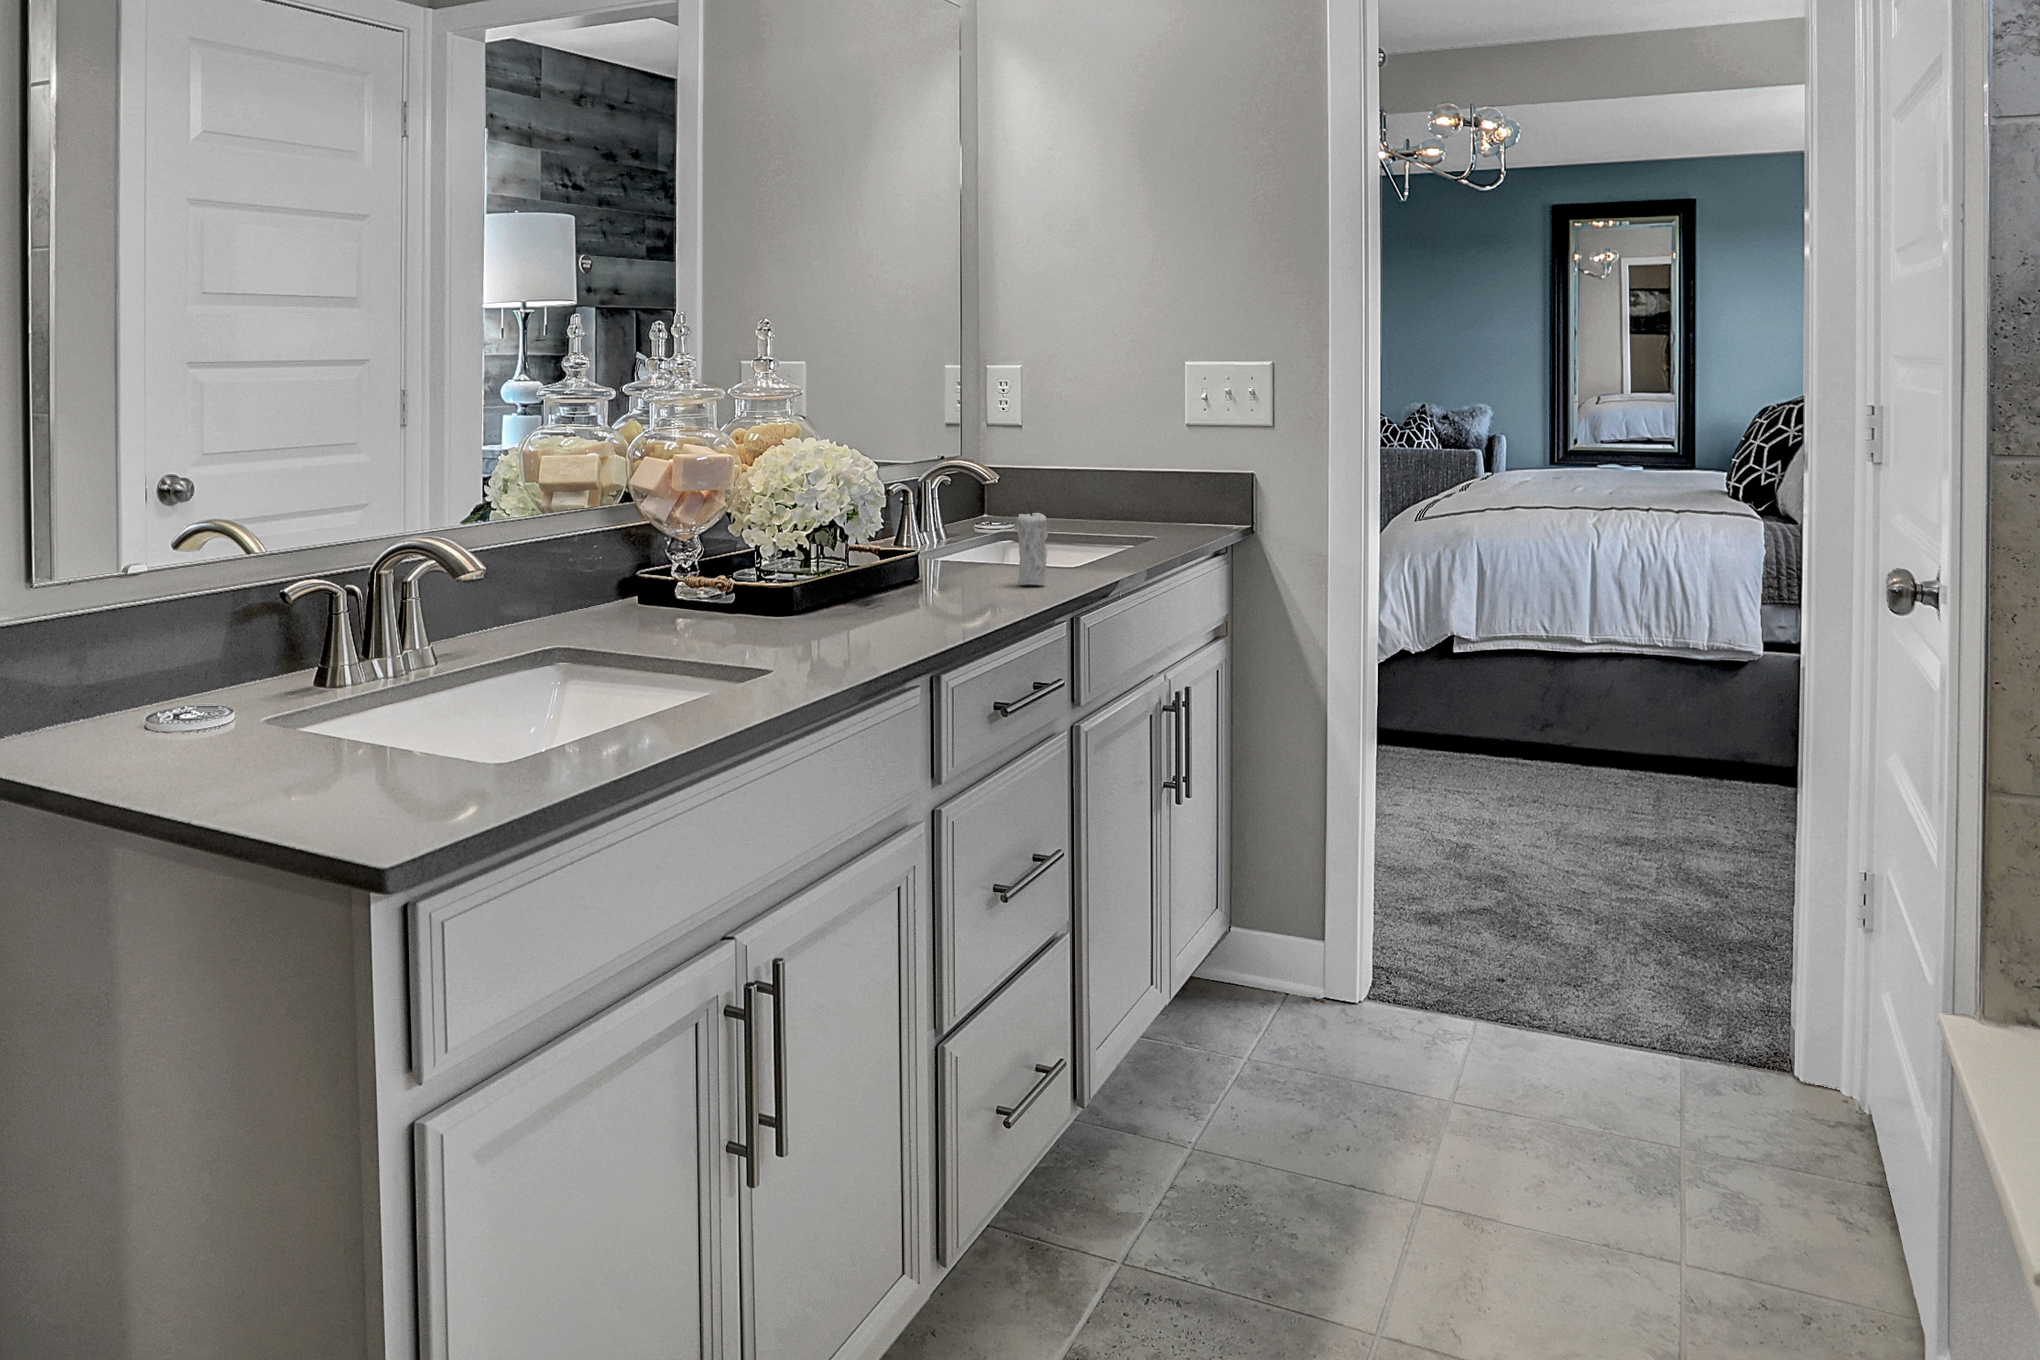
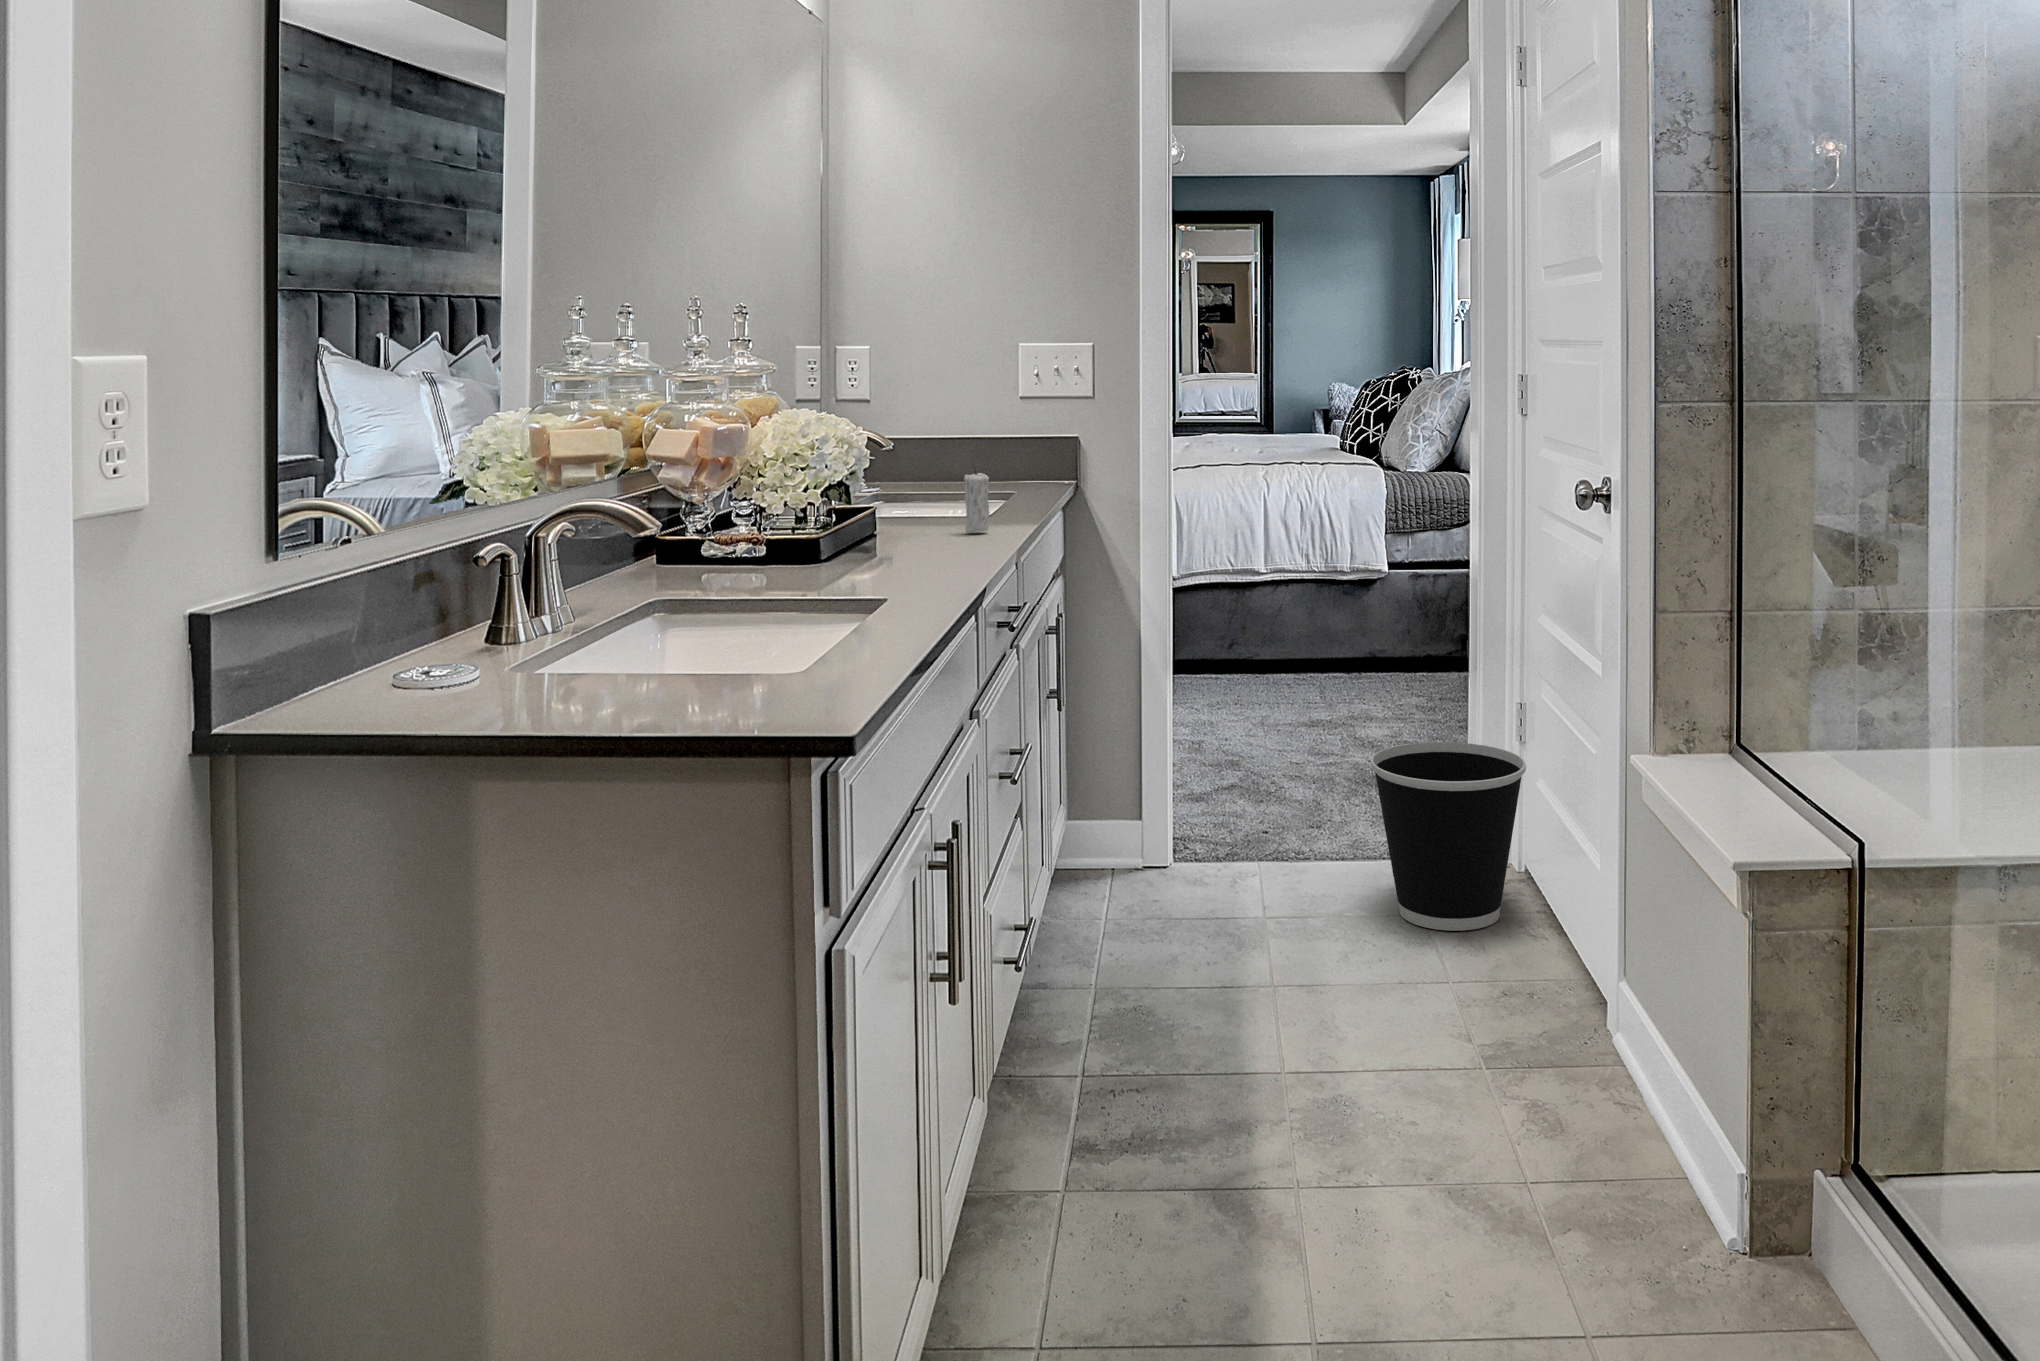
wastebasket: none [1608,909,1854,1196] -> present [1371,742,1526,931]

